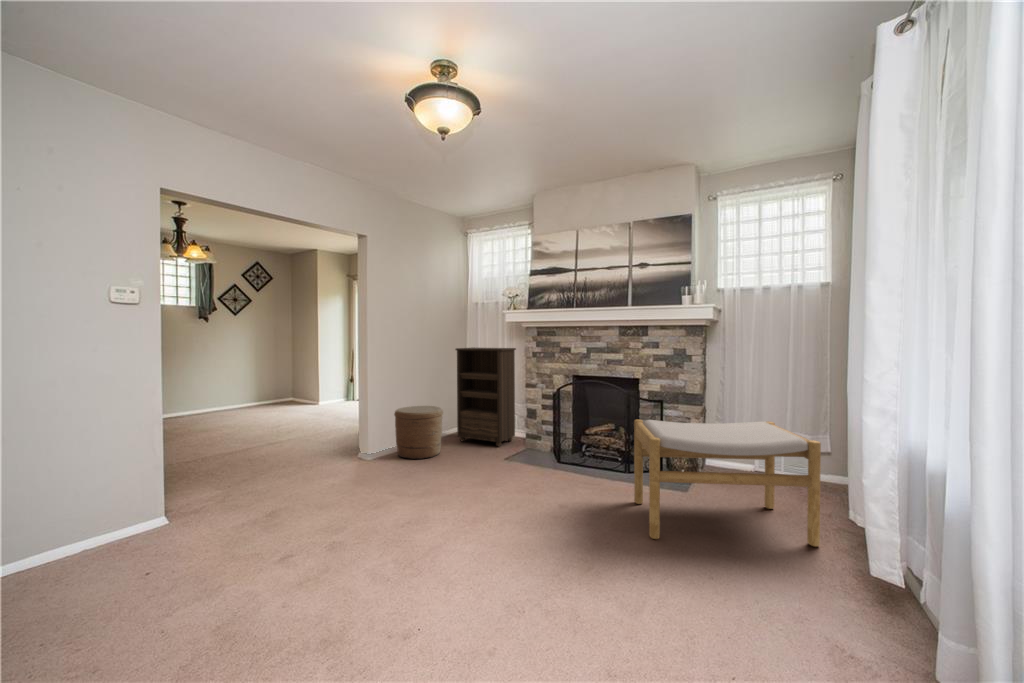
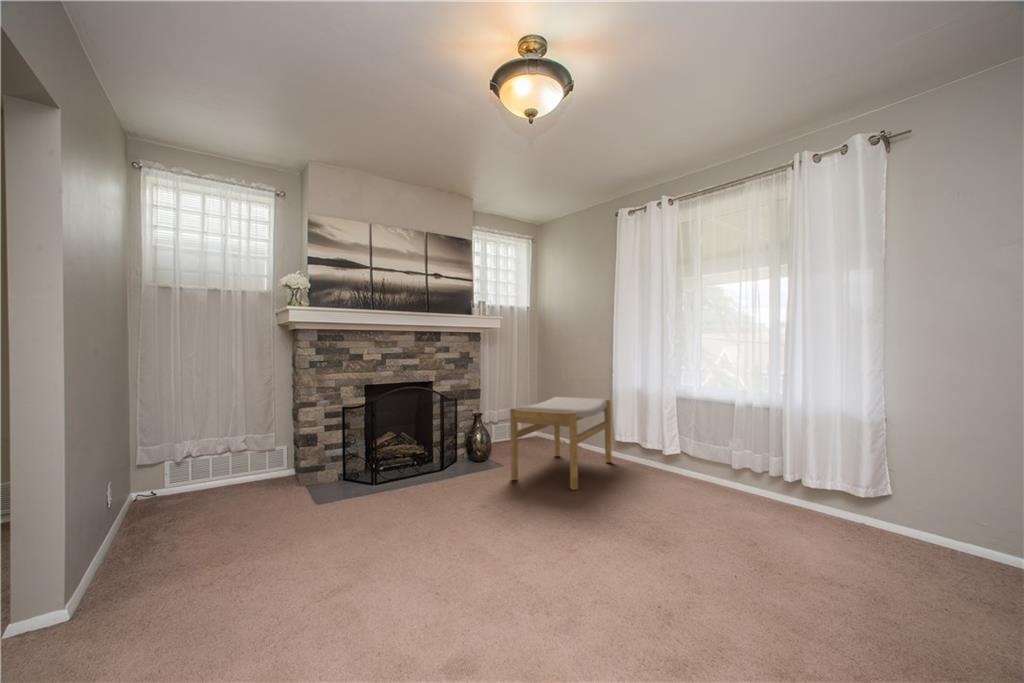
bookshelf: present [456,348,516,446] -> none [181,358,279,513]
woven basket: present [394,406,443,459] -> none [115,457,225,566]

